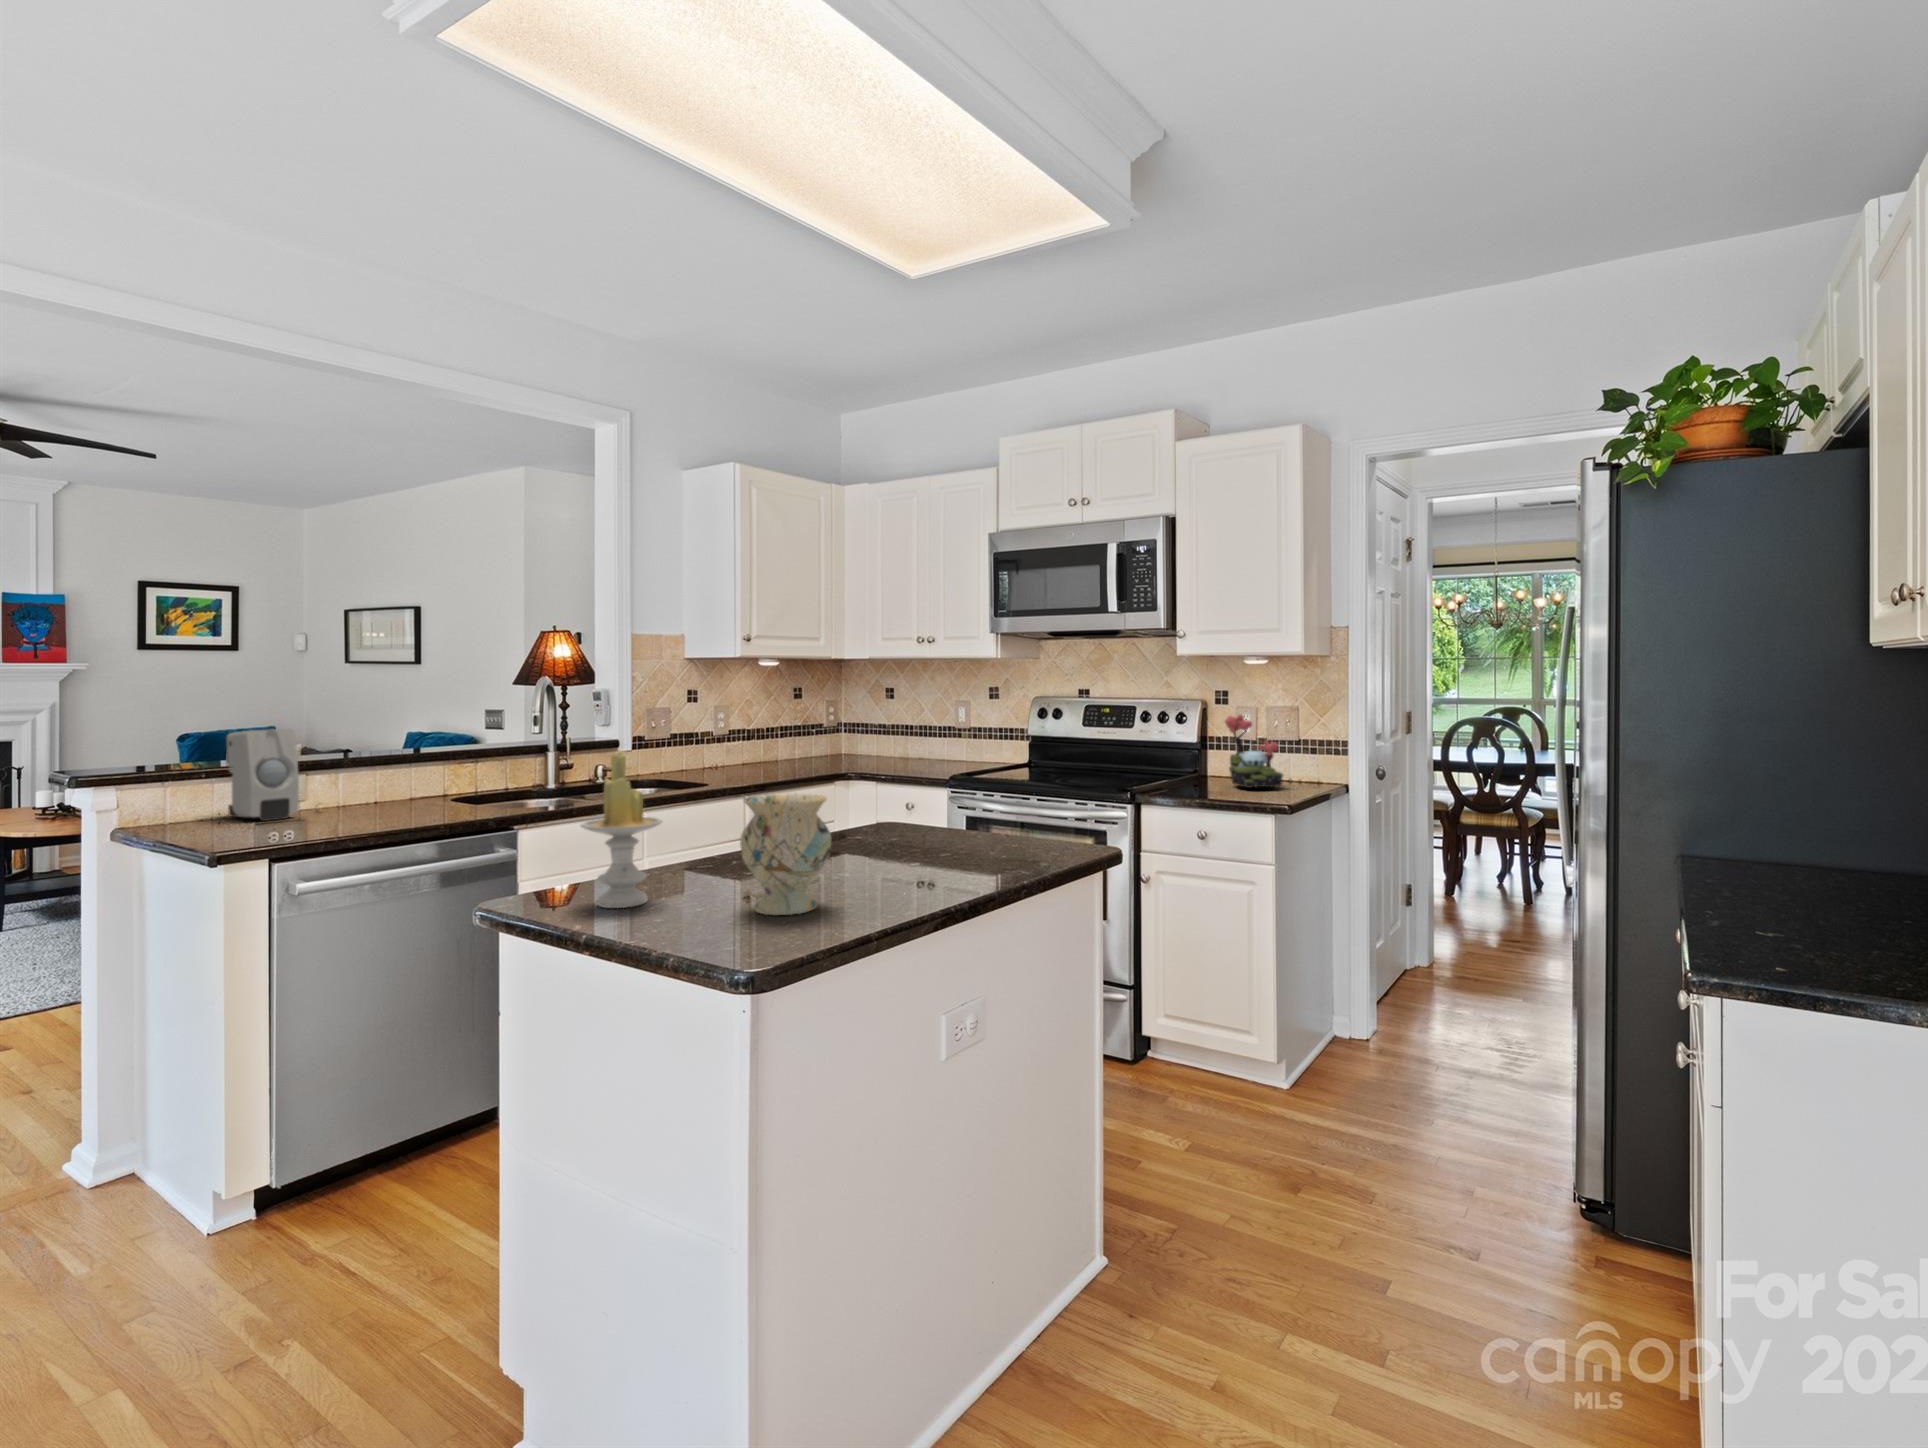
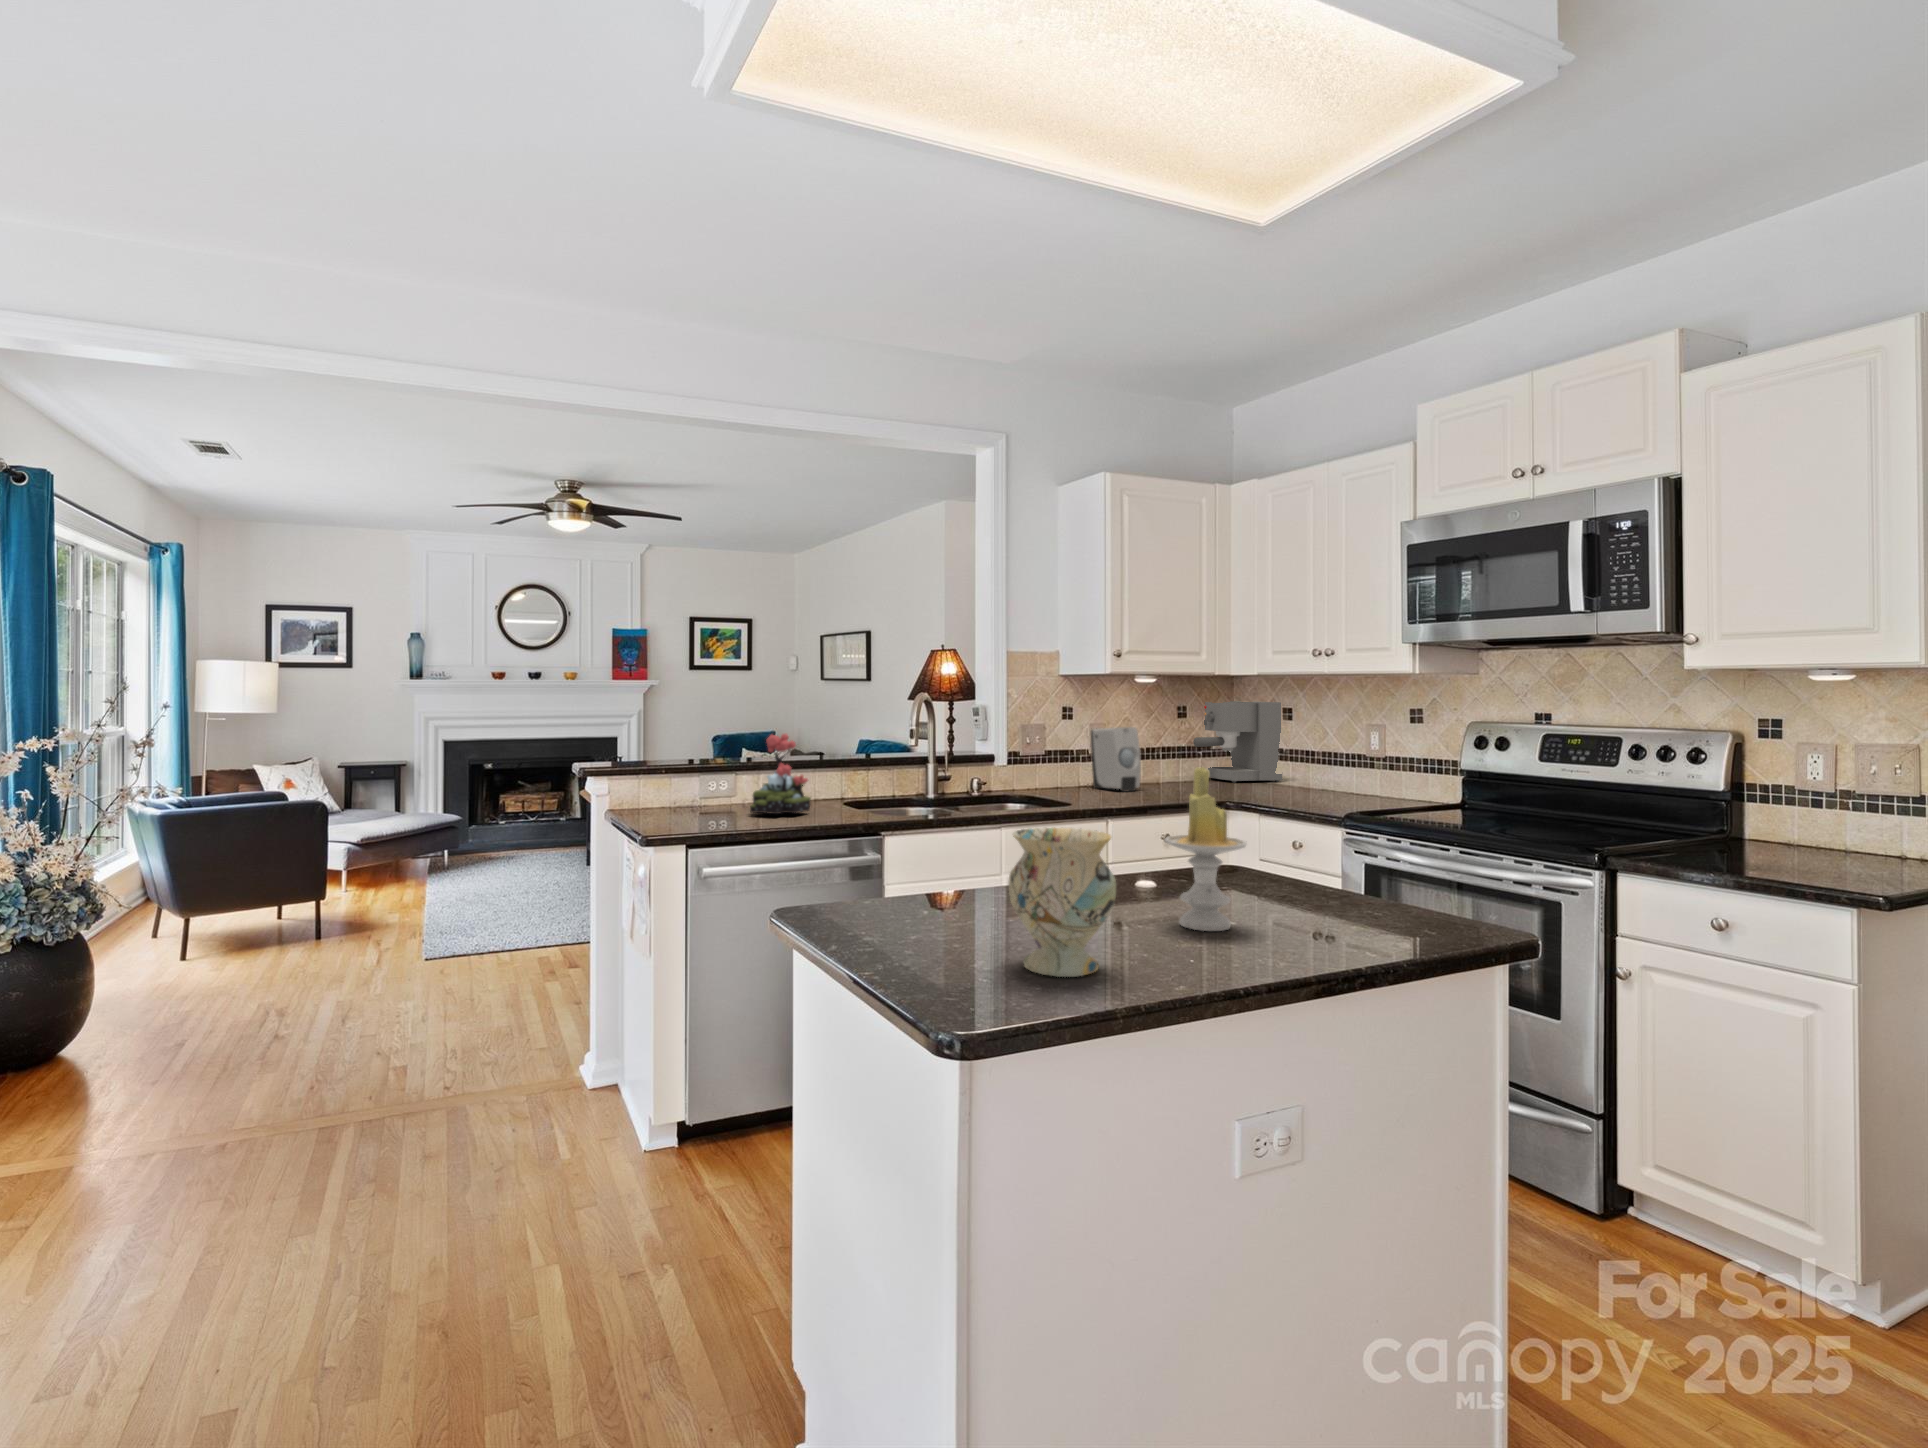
coffee maker: none [807,682,885,757] -> present [1193,701,1282,783]
plant: present [1225,714,1283,788] -> present [750,734,811,814]
soap dispenser: present [225,729,299,821] -> present [1091,727,1141,792]
candle: present [581,752,662,908] -> present [1164,767,1247,931]

